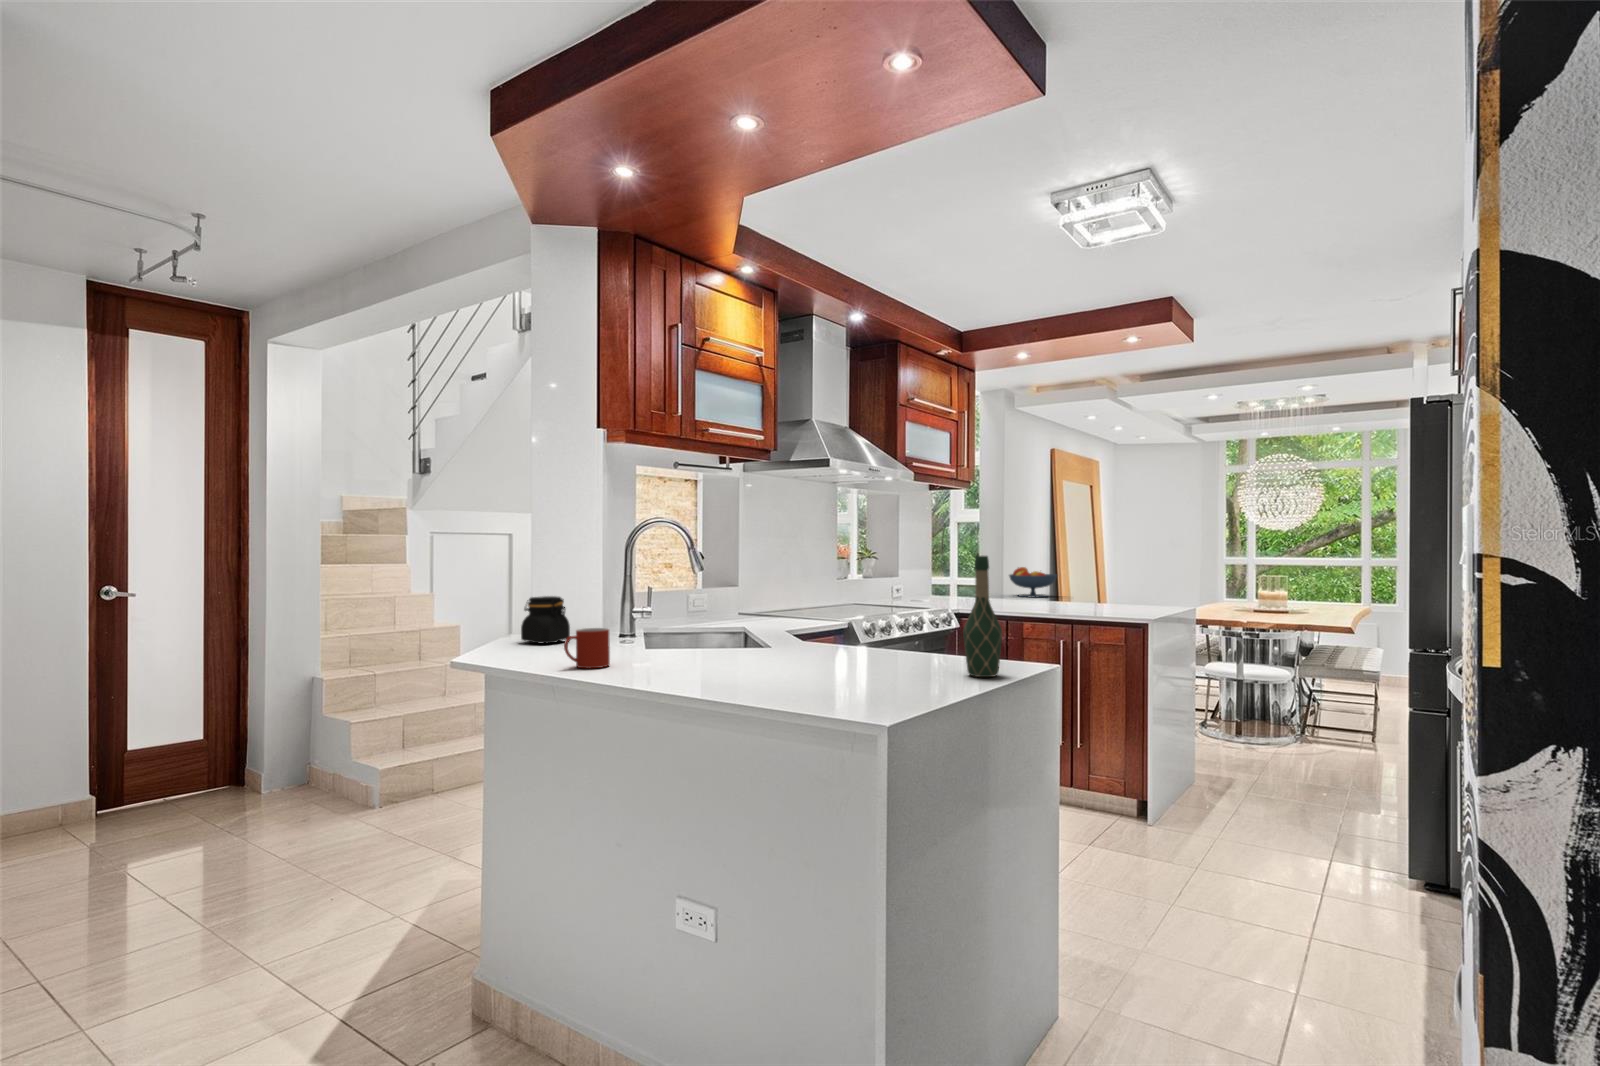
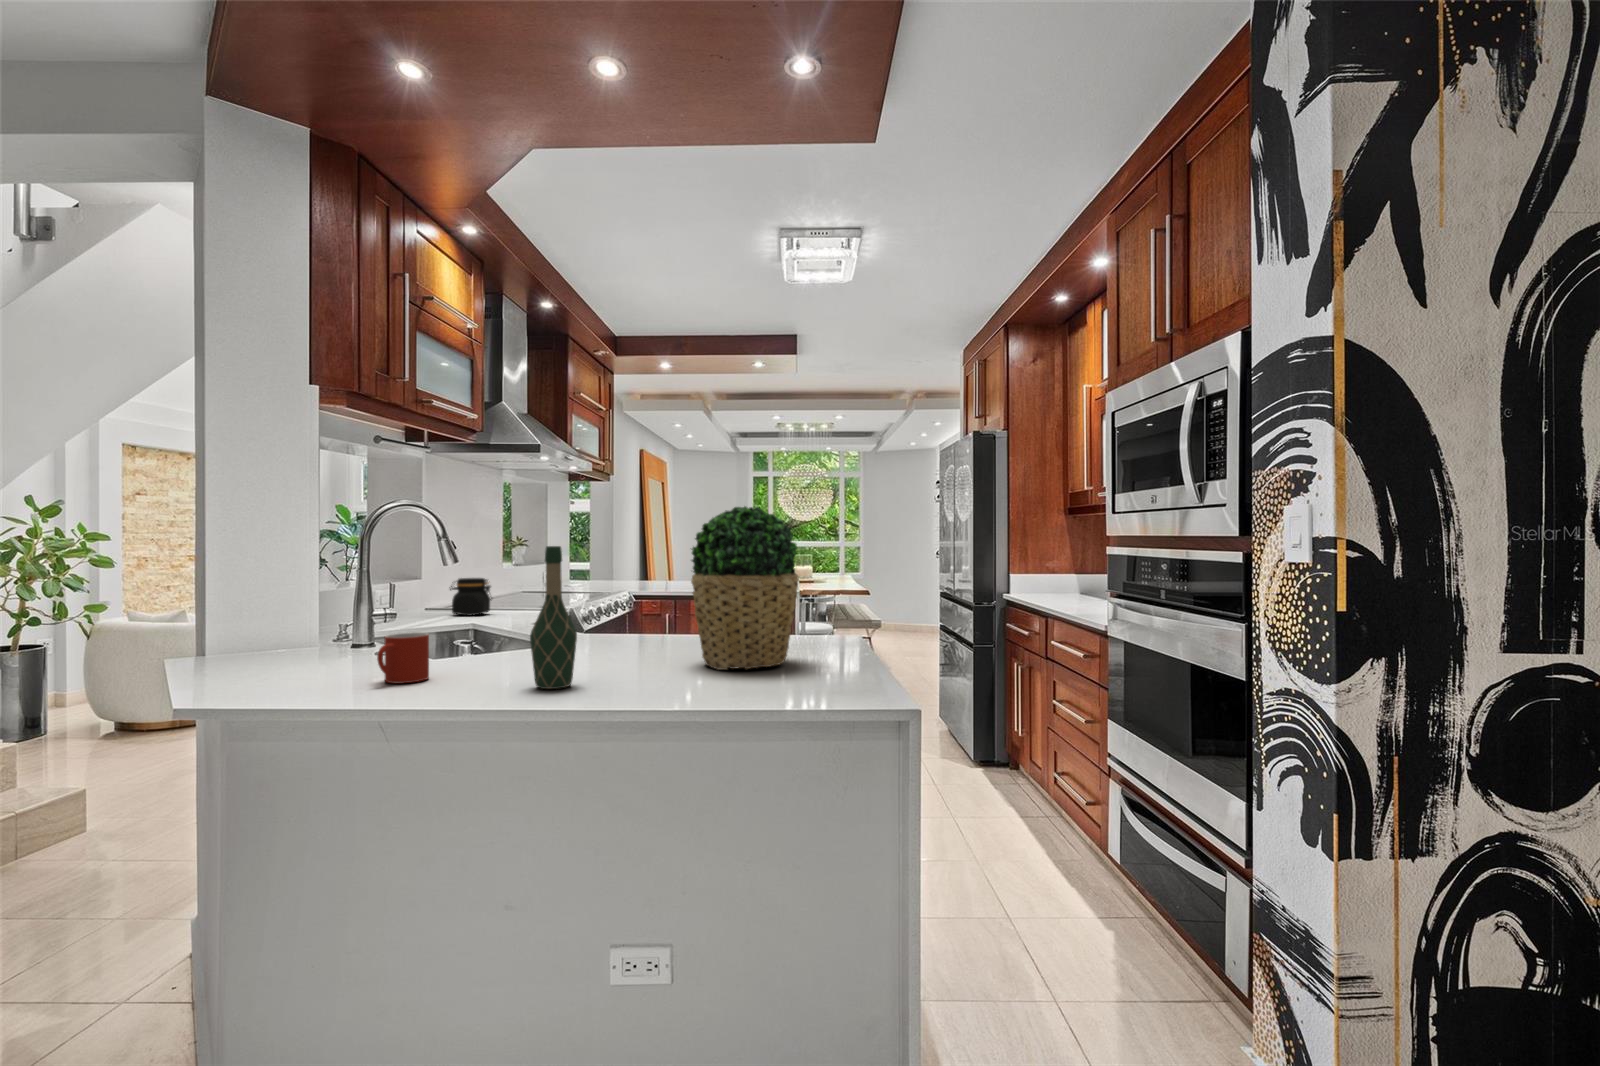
potted plant: none [812,518,924,683] -> present [691,506,799,670]
wine bottle: present [963,556,1002,677] -> present [530,546,577,689]
fruit bowl: present [1009,567,1057,597] -> none [642,558,687,586]
jar: present [521,596,570,644] -> present [450,578,491,616]

